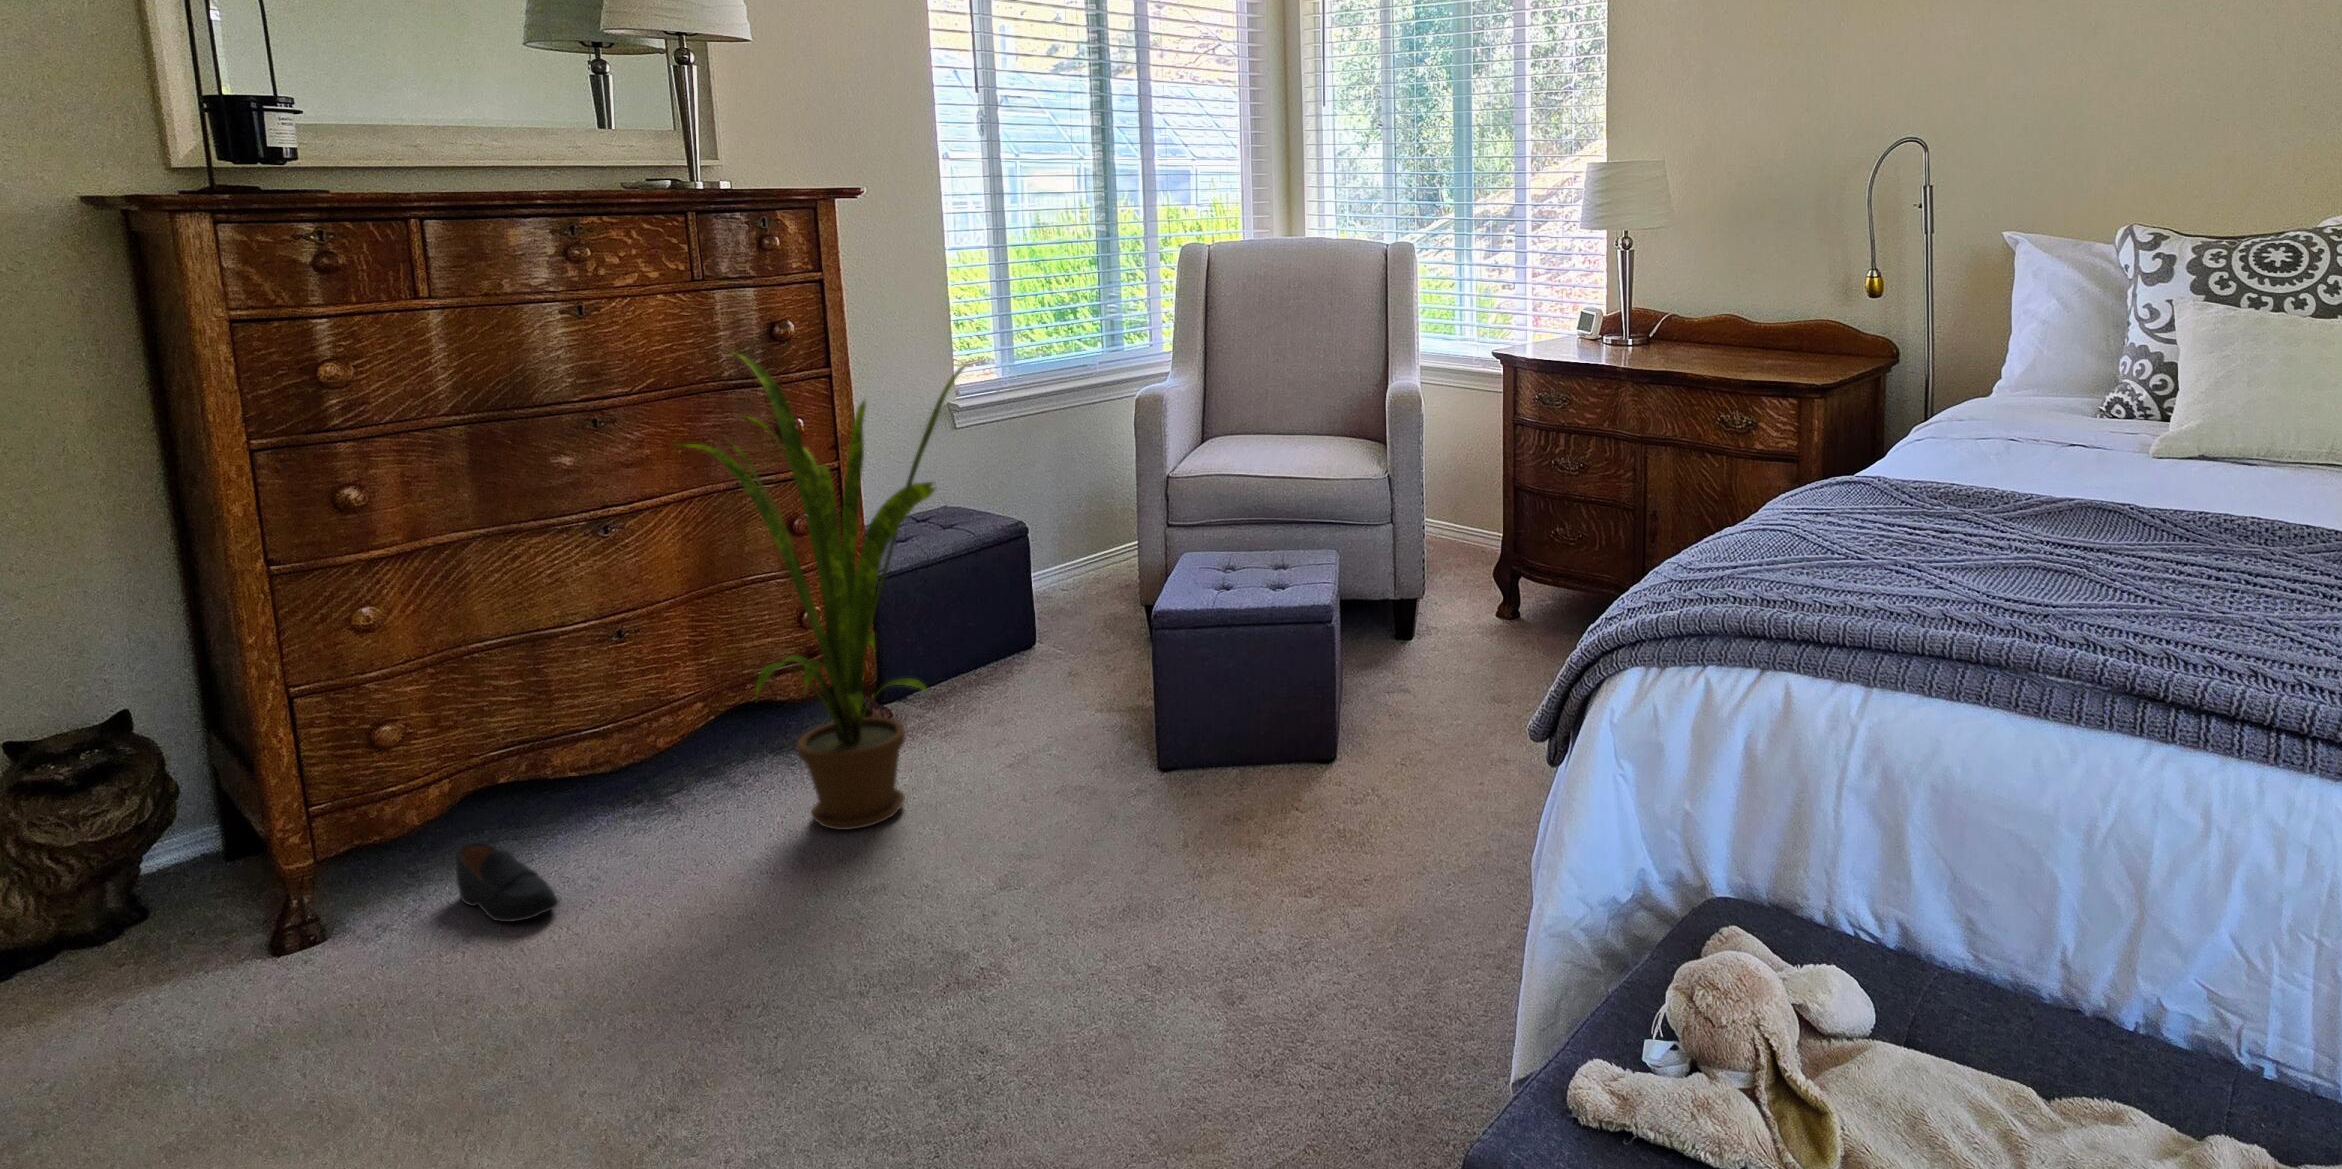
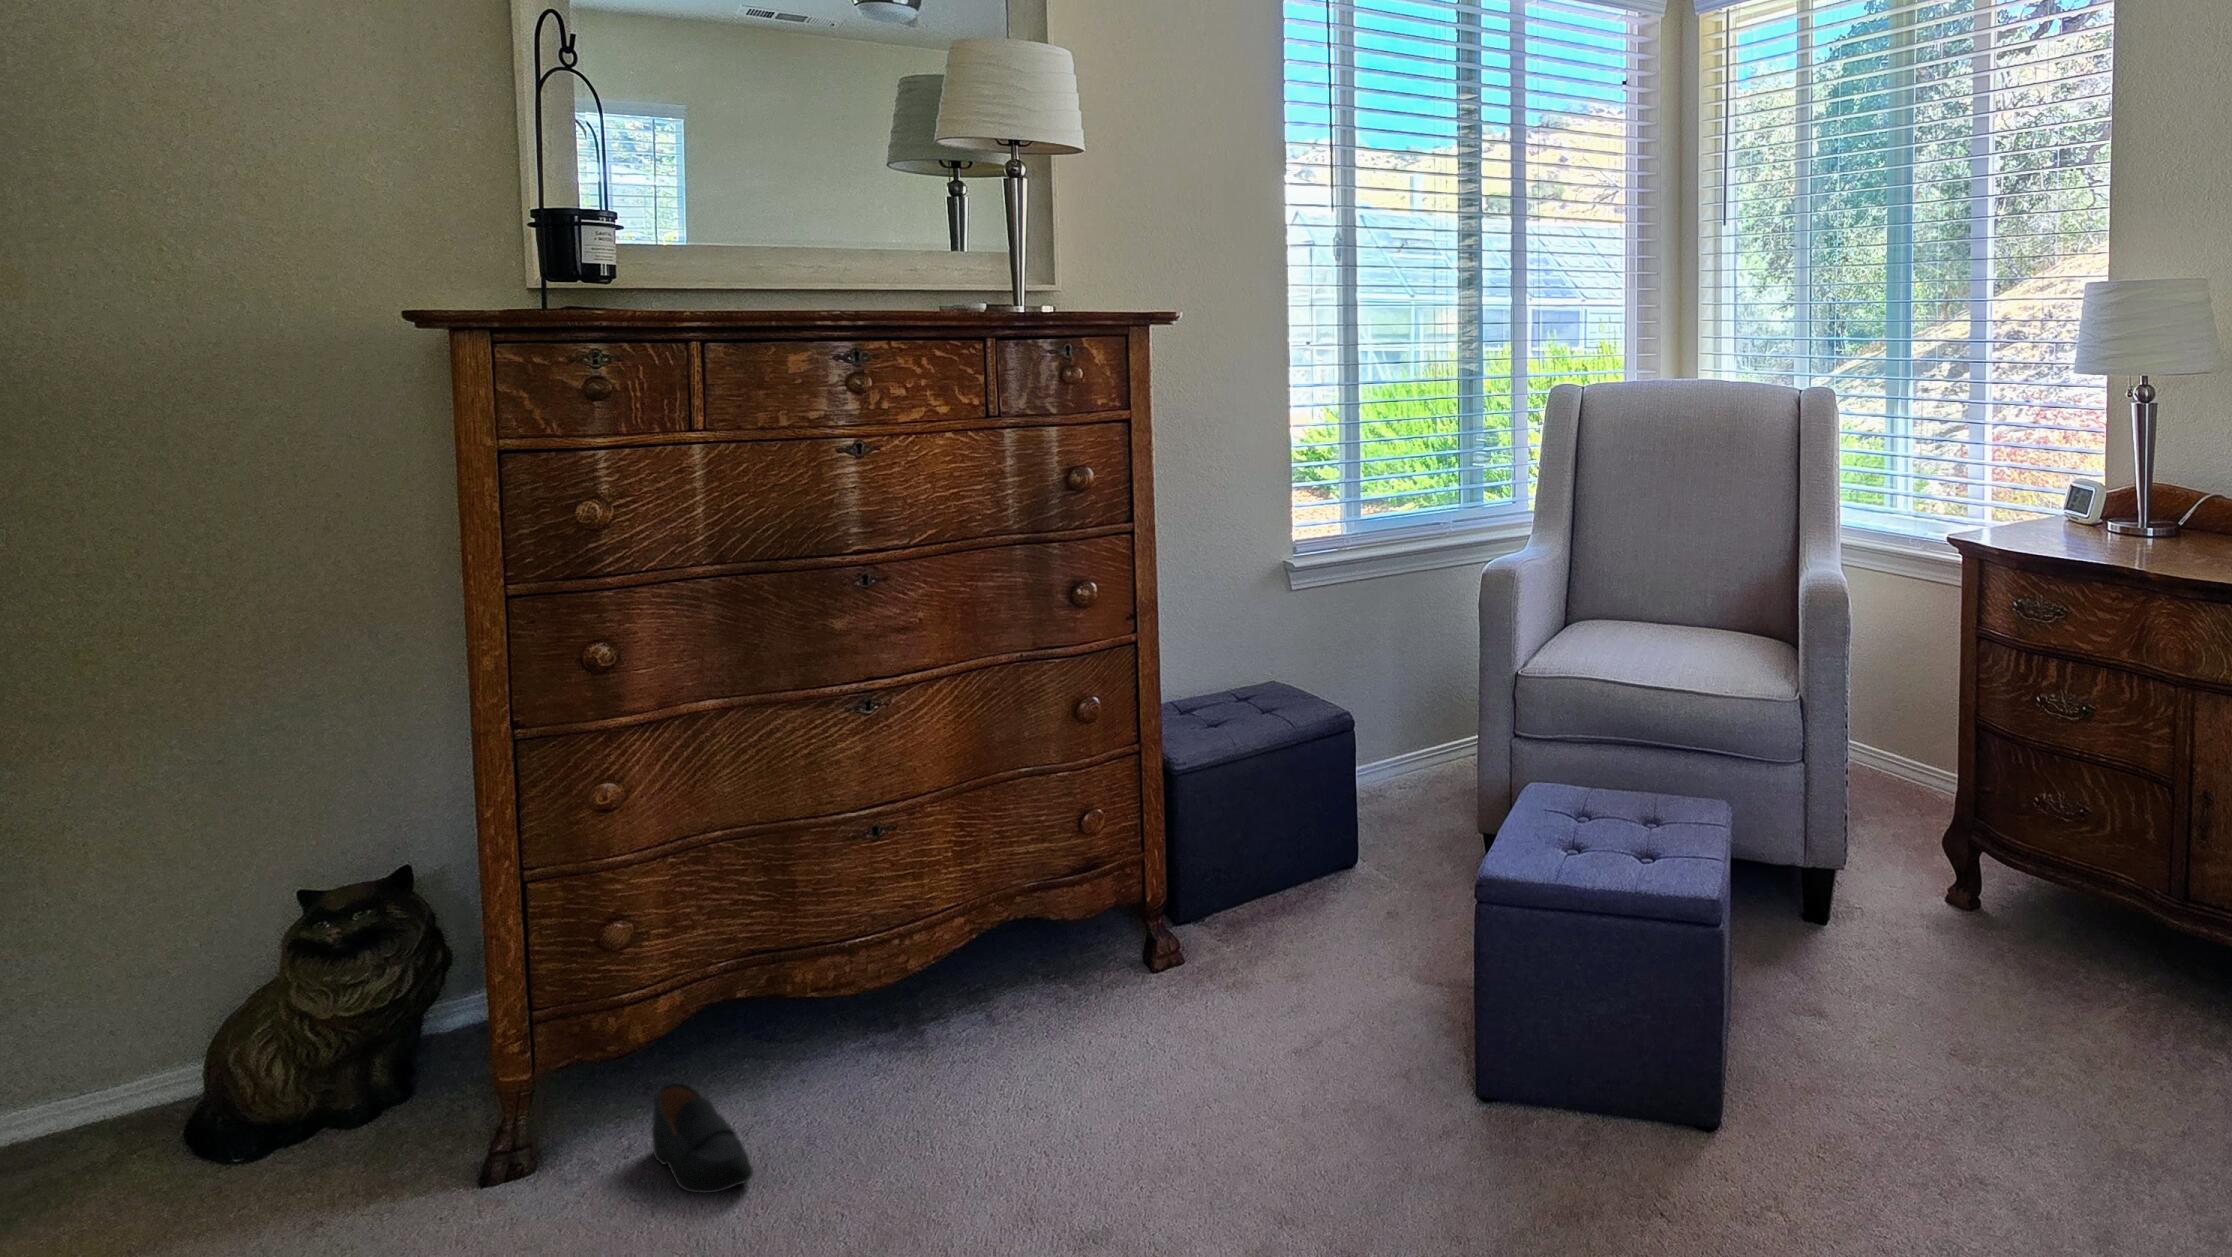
house plant: present [679,354,967,830] -> none [927,498,1289,1117]

